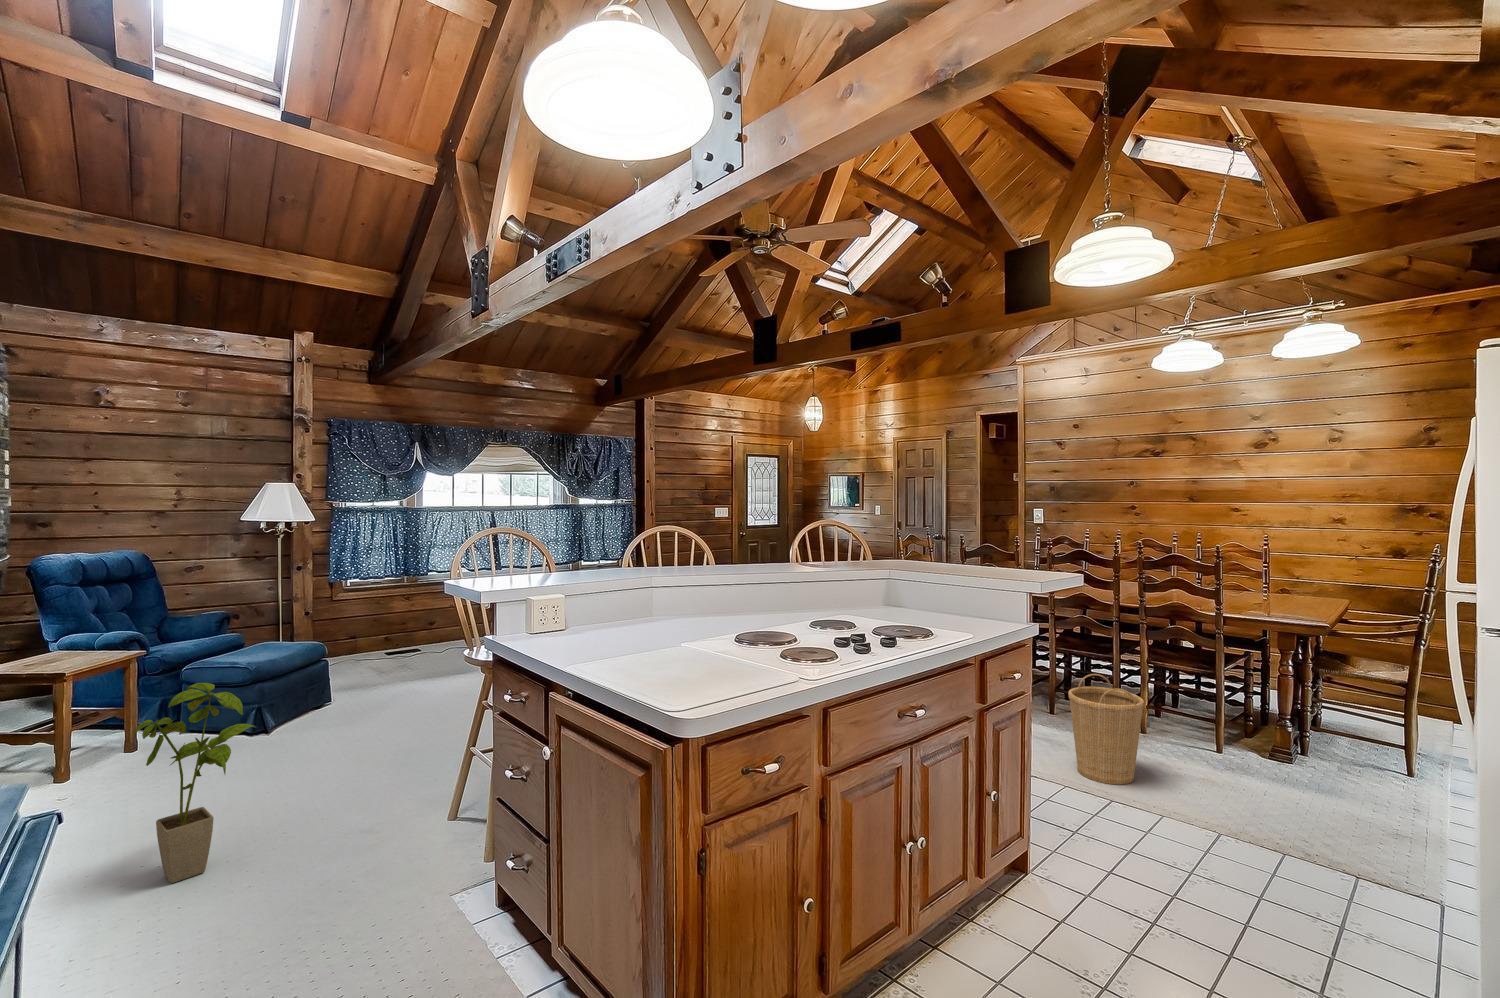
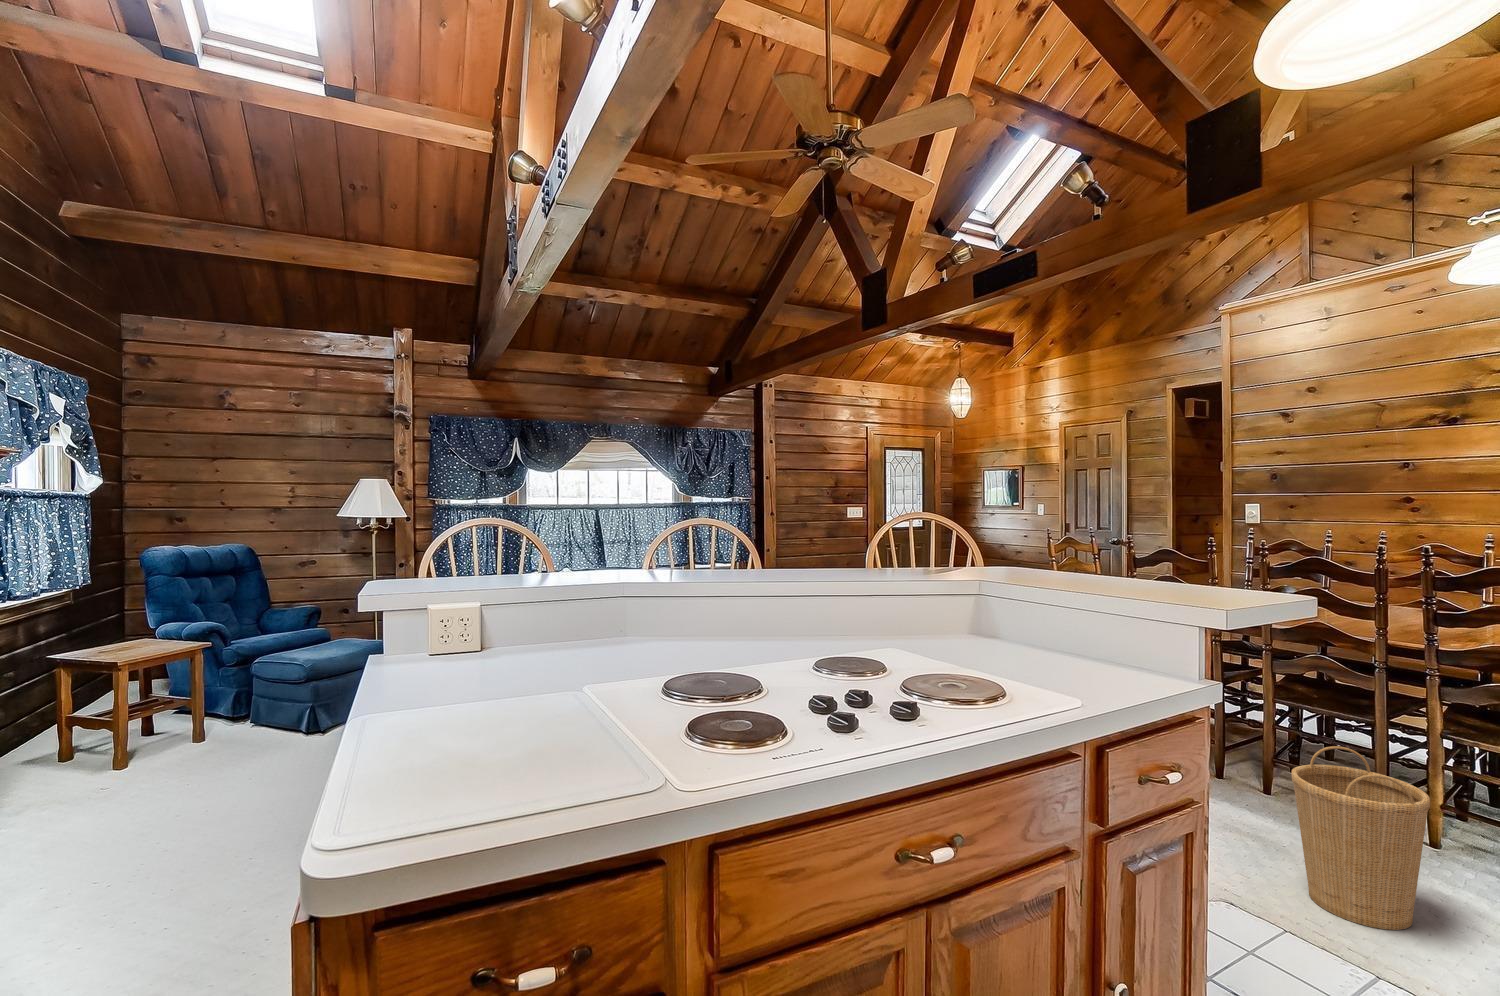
house plant: present [131,683,256,883] -> none [91,681,234,902]

